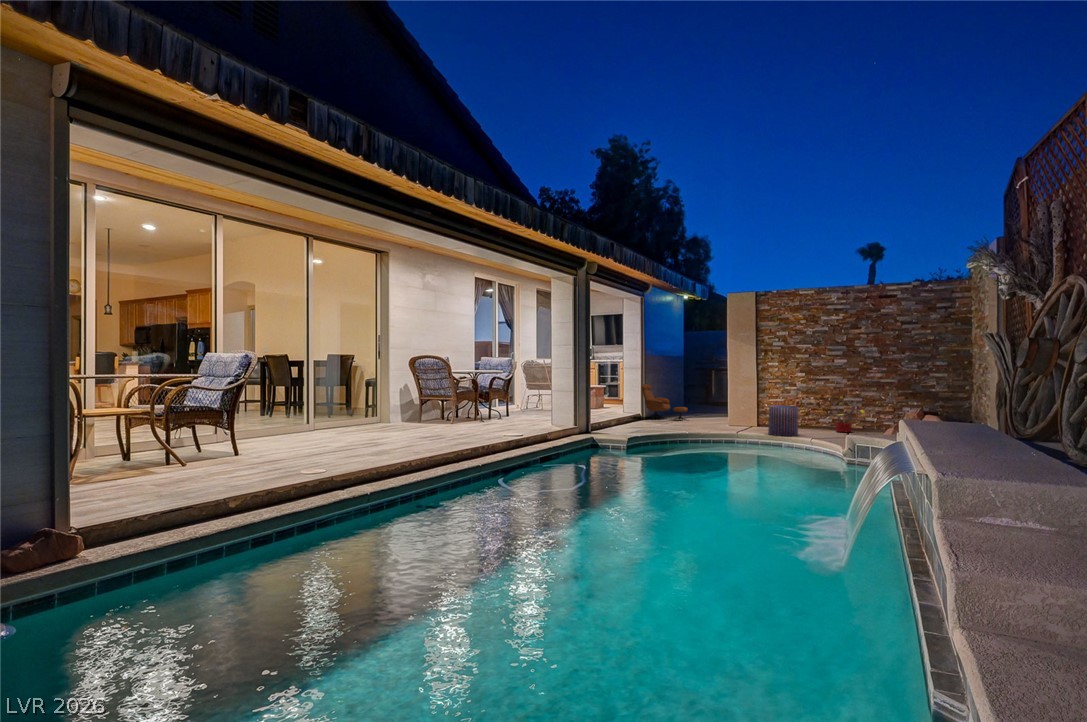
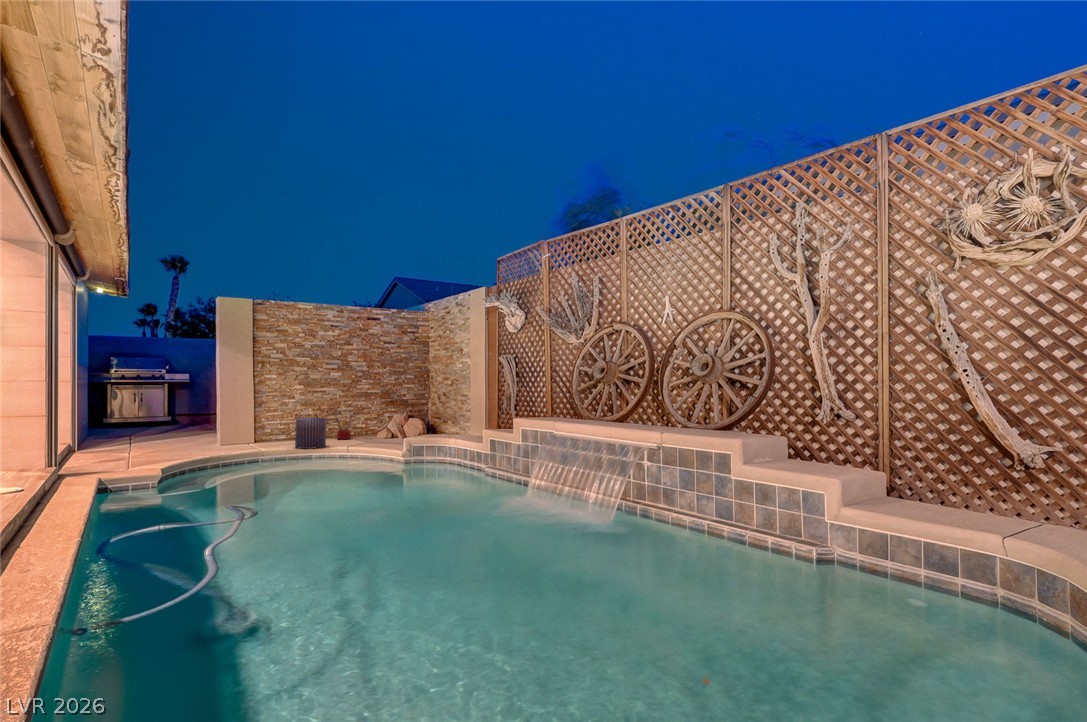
lounge chair: present [642,384,689,421] -> none [80,406,158,453]

